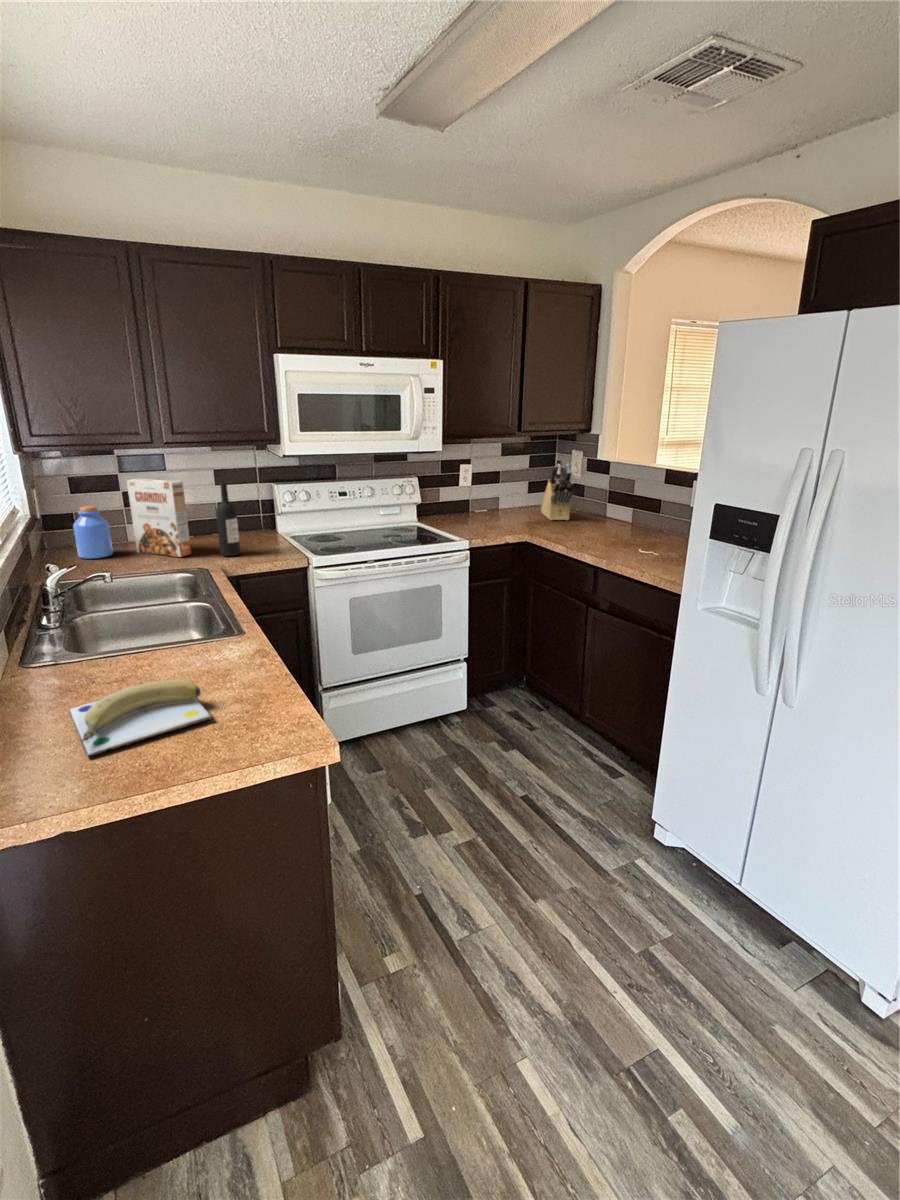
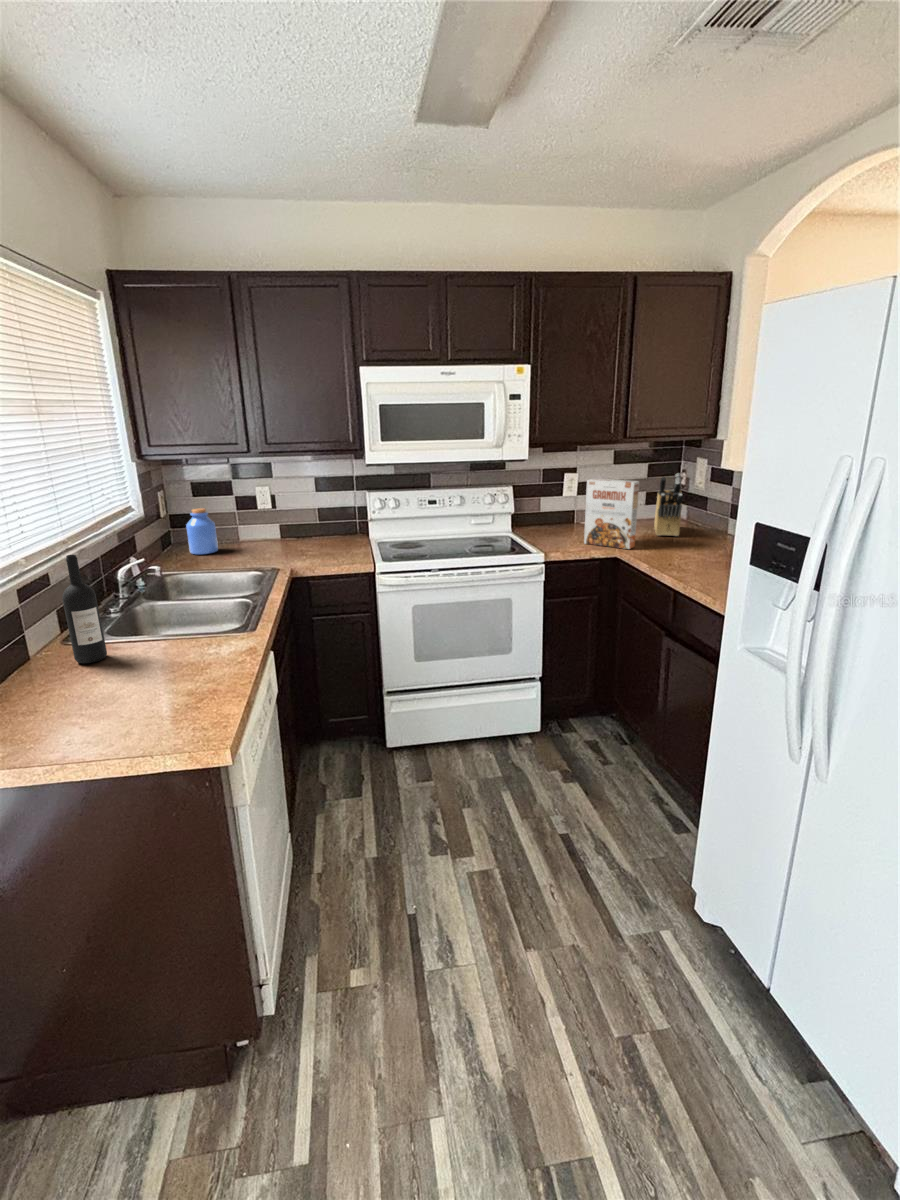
cereal box: present [127,479,191,557] -> present [584,479,639,549]
wine bottle: present [216,482,240,556] -> present [62,555,107,663]
banana: present [69,680,211,756] -> none [40,669,168,728]

